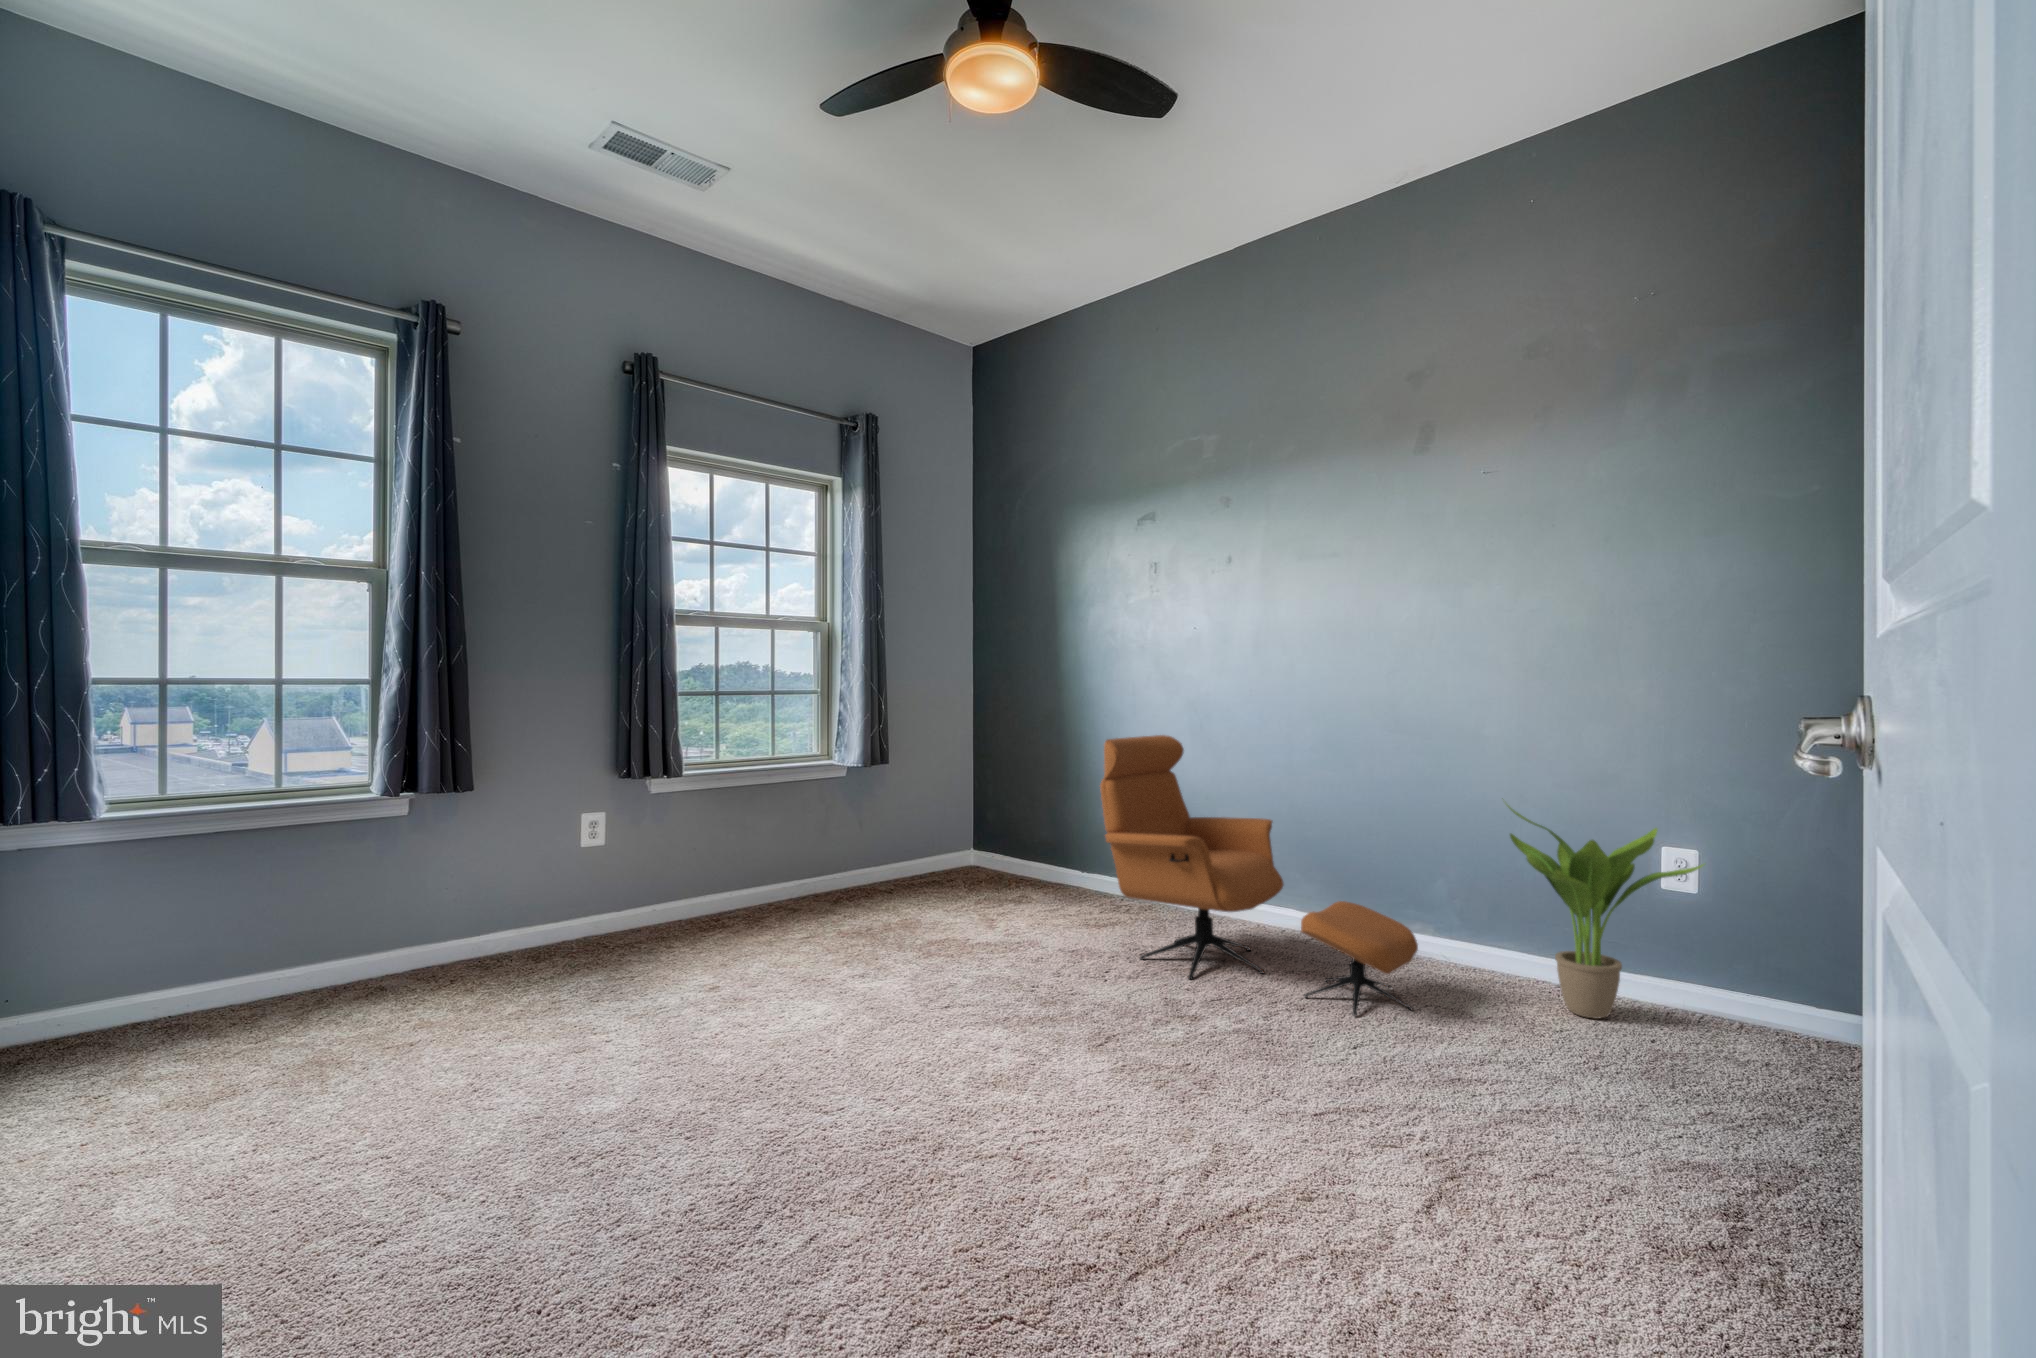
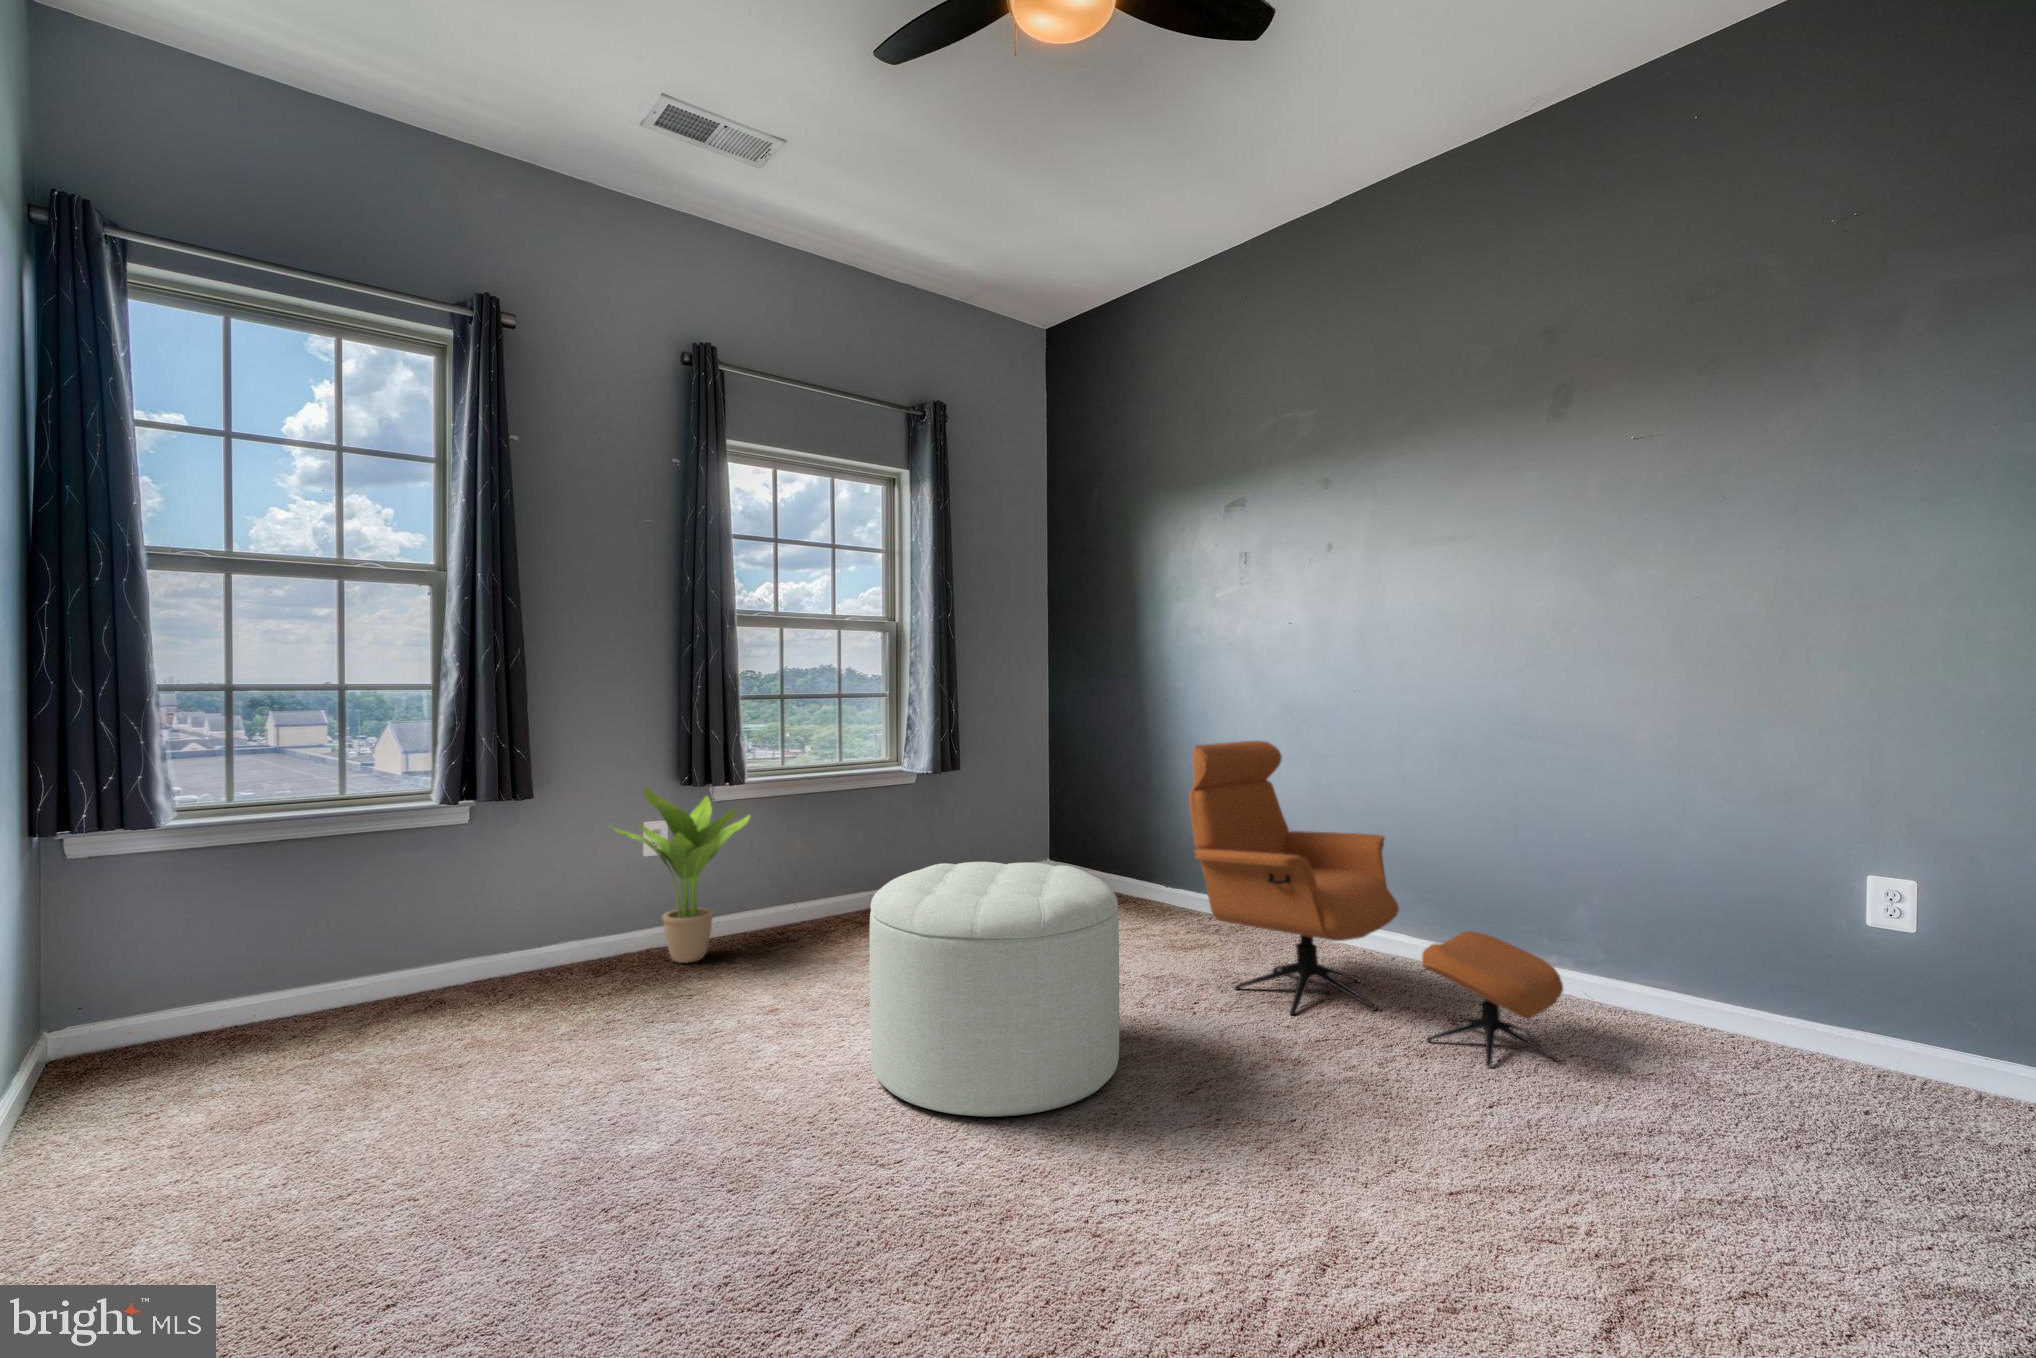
potted plant: present [1507,805,1704,1019] -> present [611,787,750,963]
ottoman: none [811,846,1036,1069] -> present [870,862,1119,1117]

